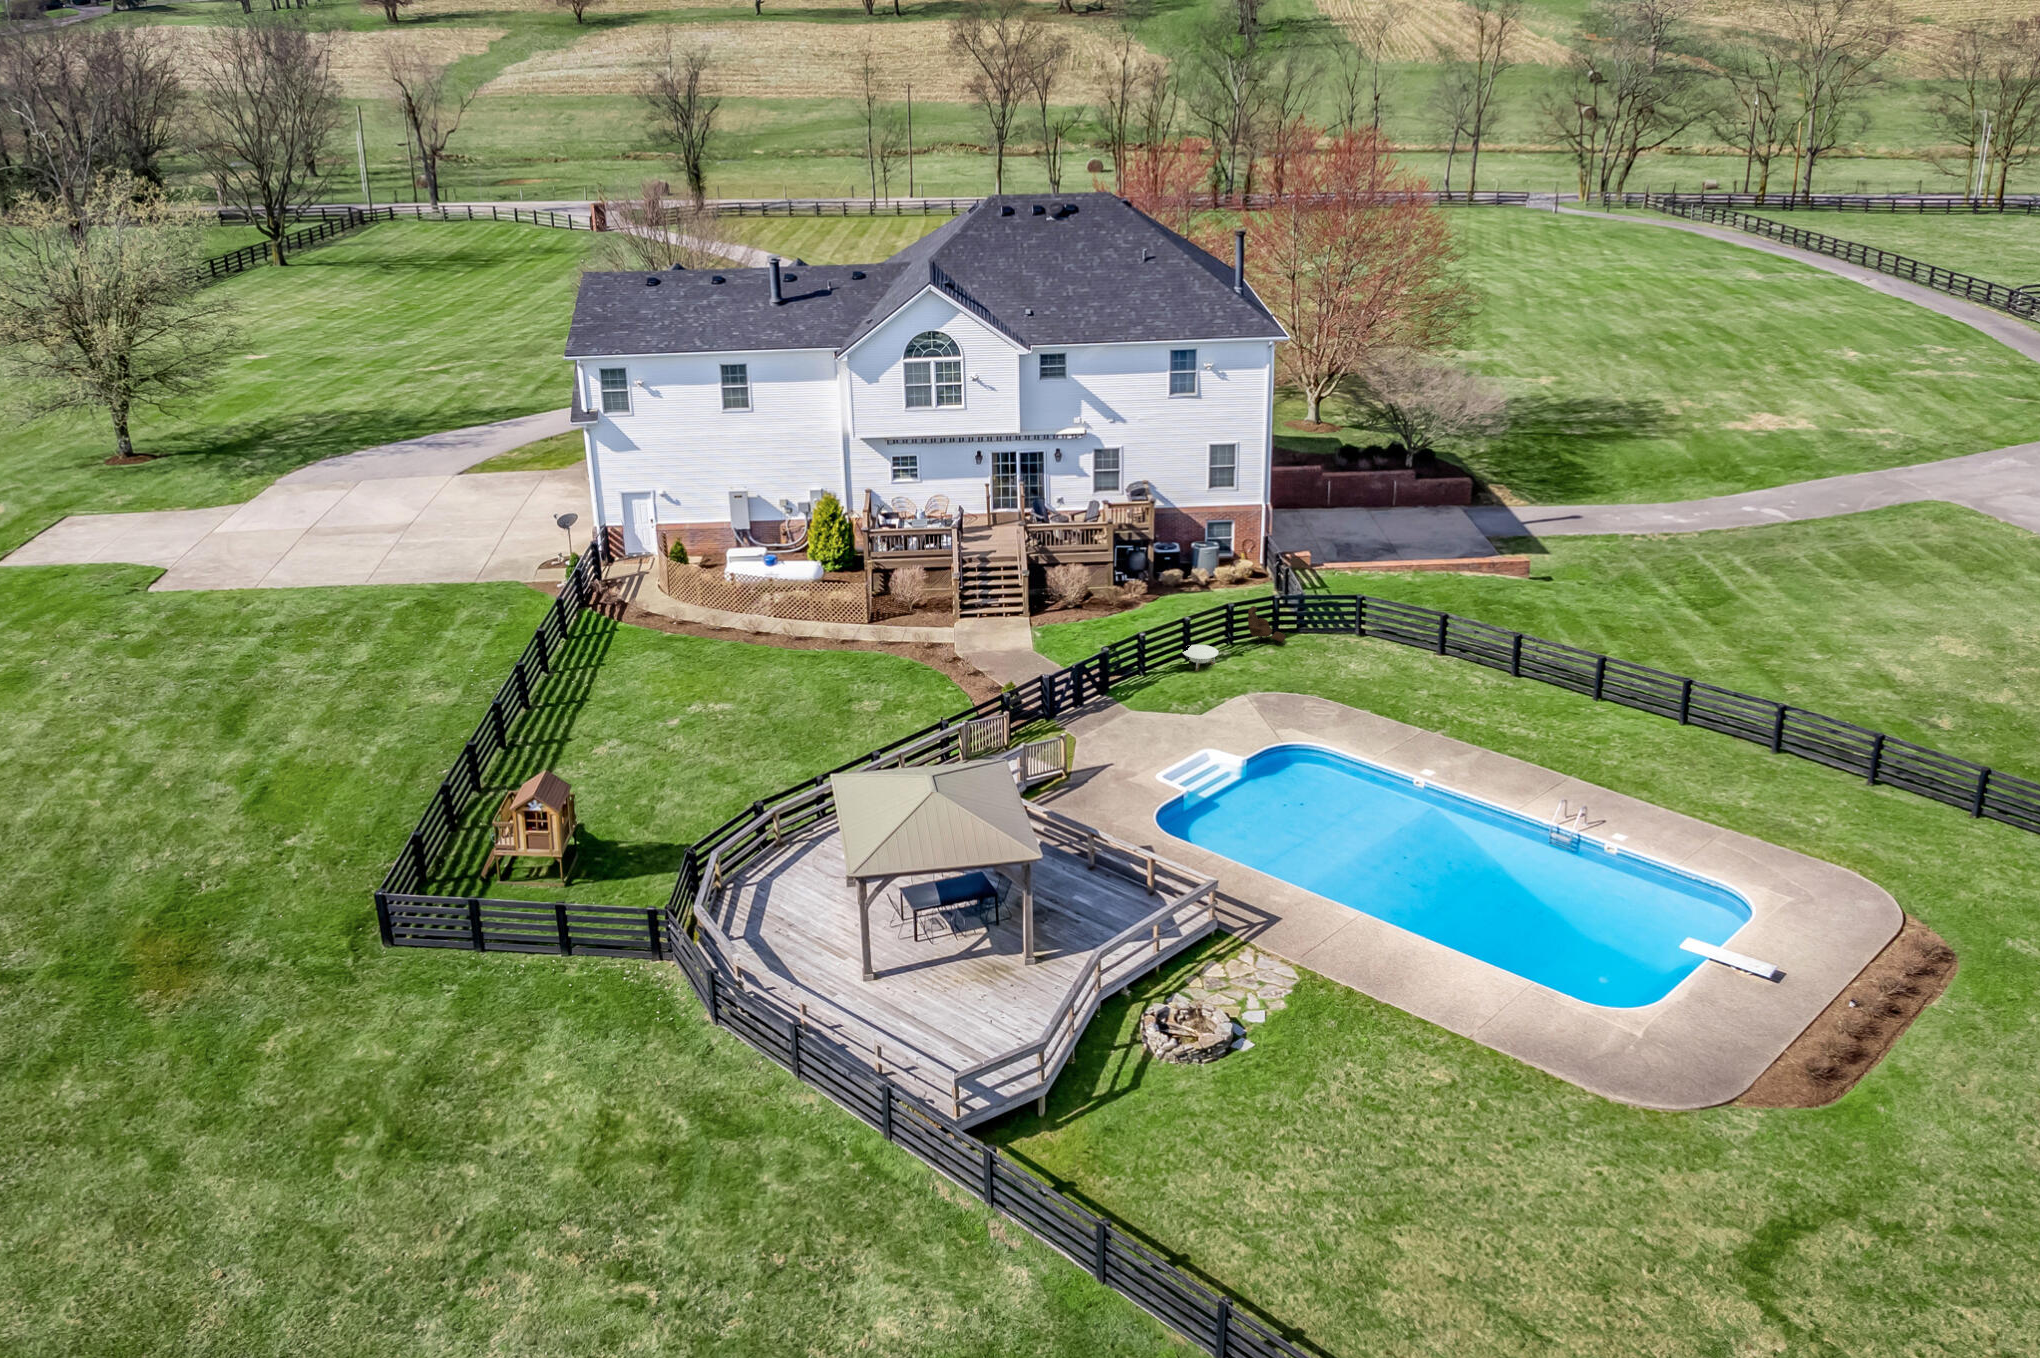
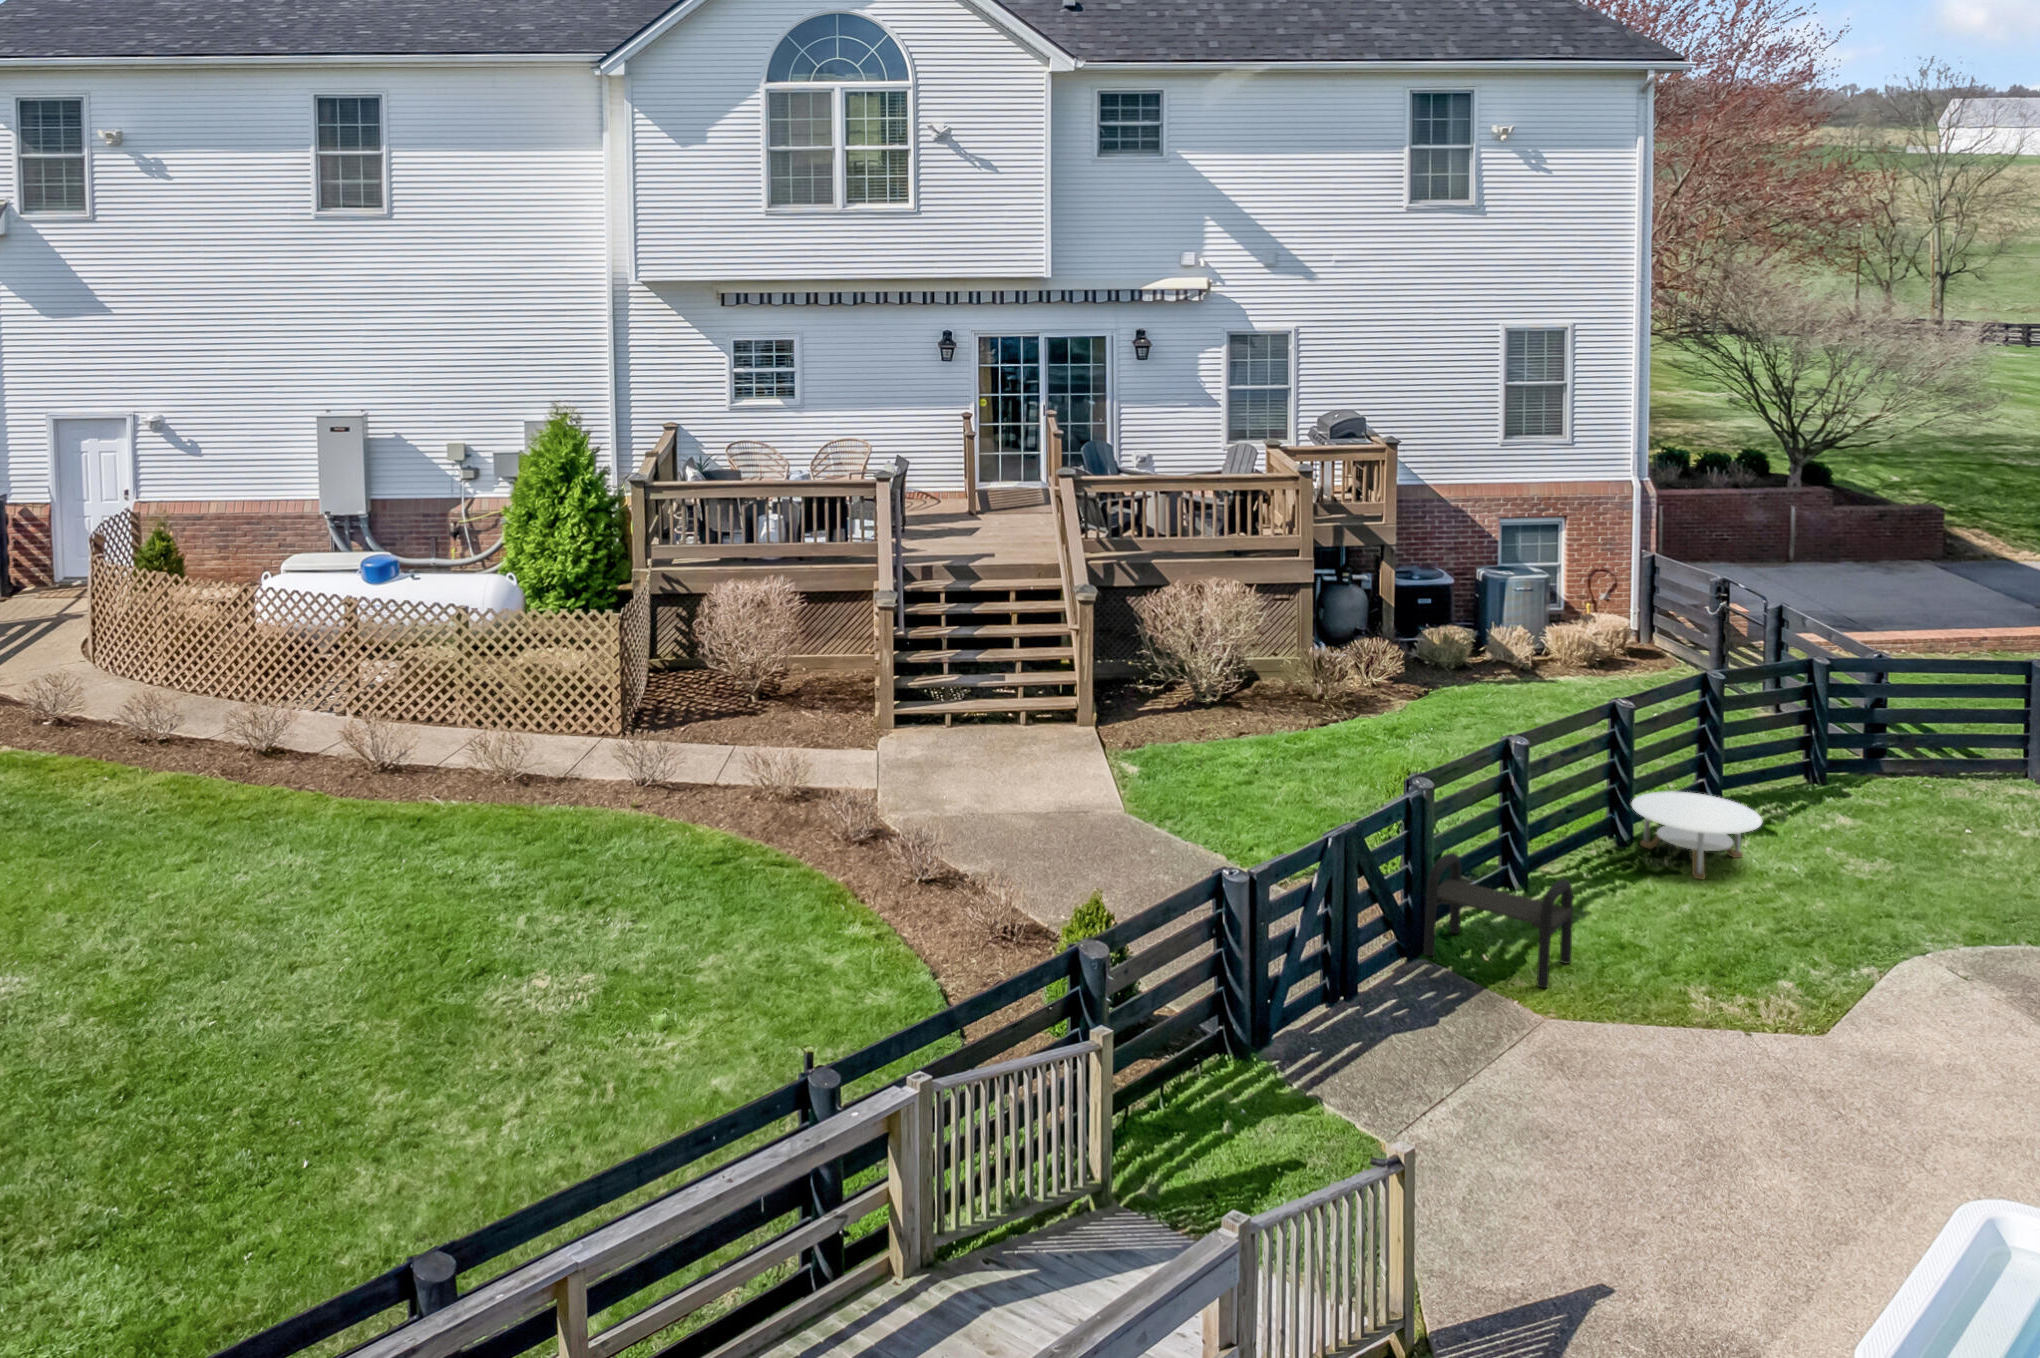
lounge chair: present [1248,606,1286,646] -> none [1785,681,1911,808]
bench: none [1104,667,1143,701] -> present [1424,853,1573,988]

